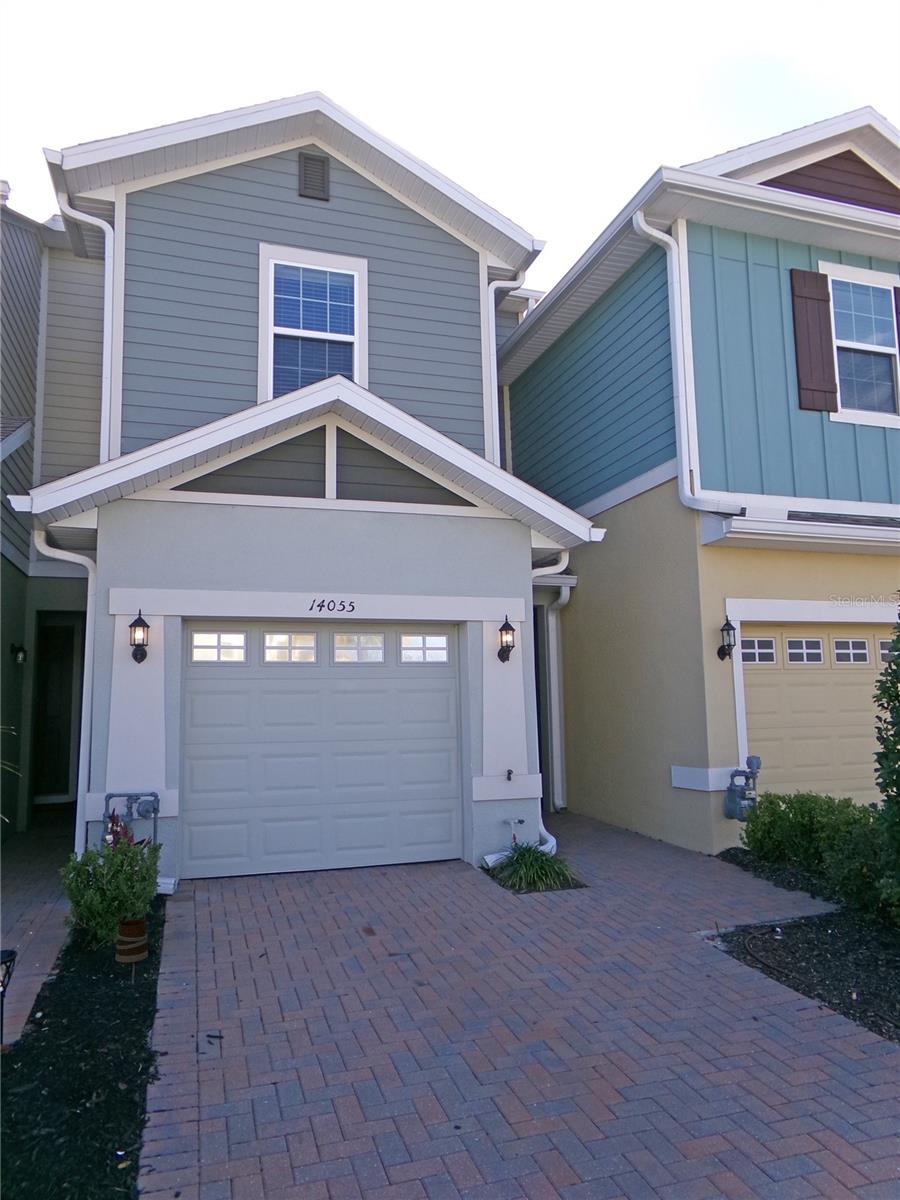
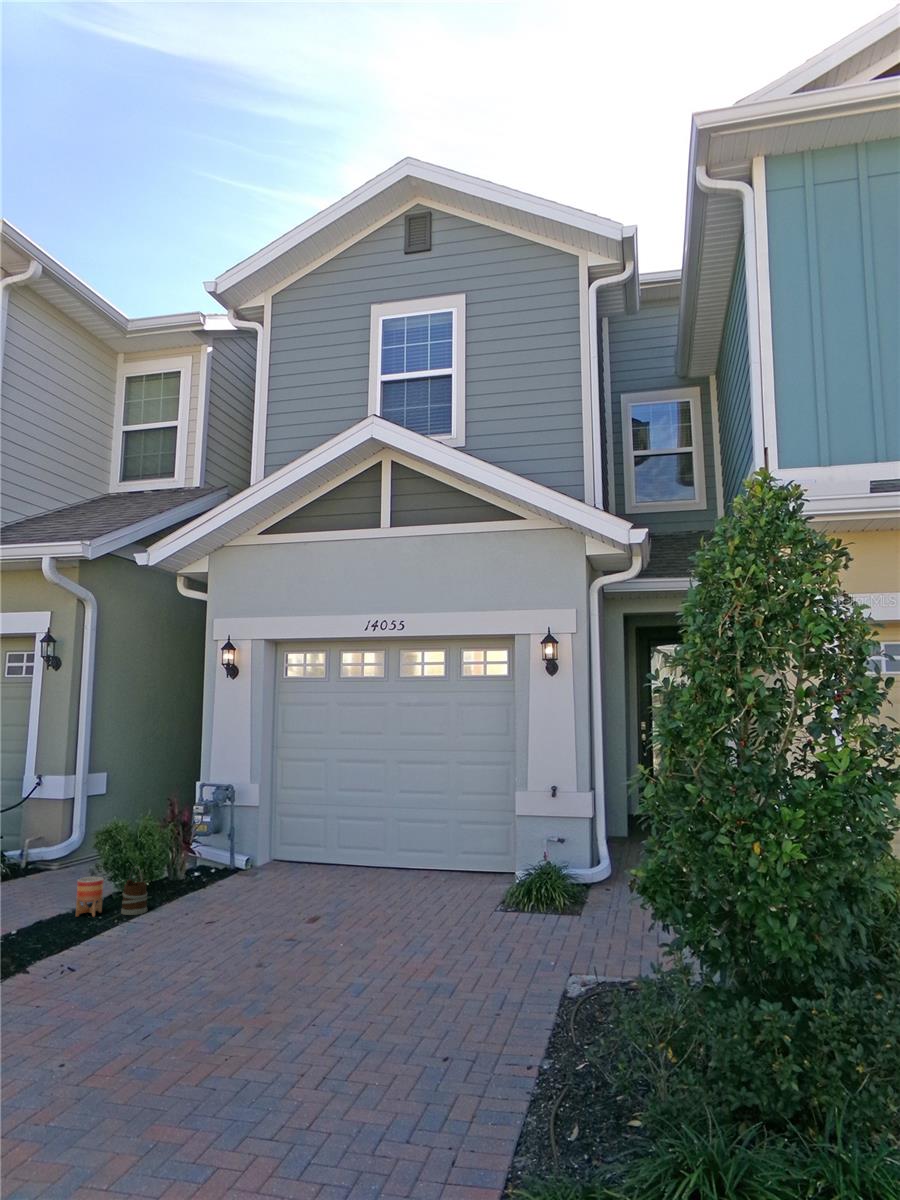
planter: none [60,921,95,977] -> present [76,877,104,917]

